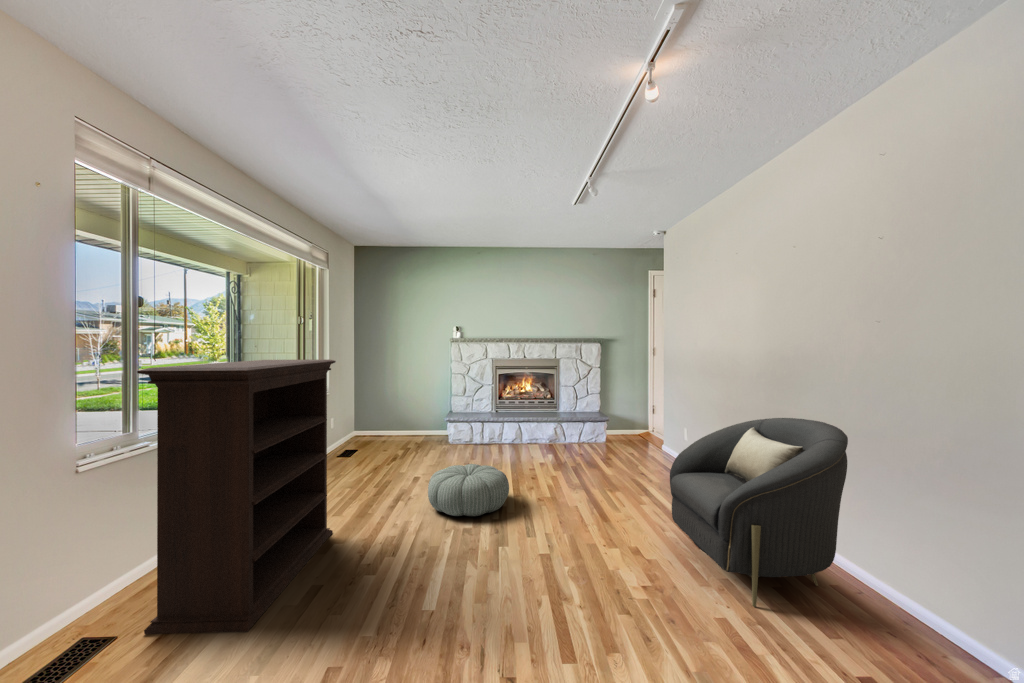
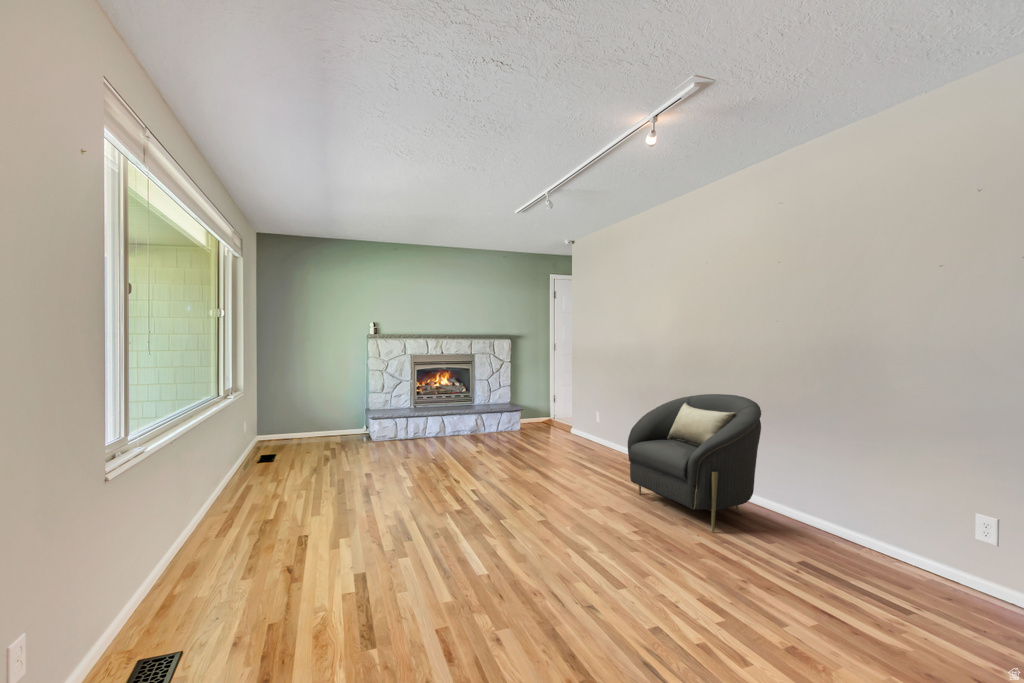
bookshelf: present [137,360,336,634] -> none [196,353,328,657]
pouf: present [428,464,509,516] -> none [403,454,482,503]

